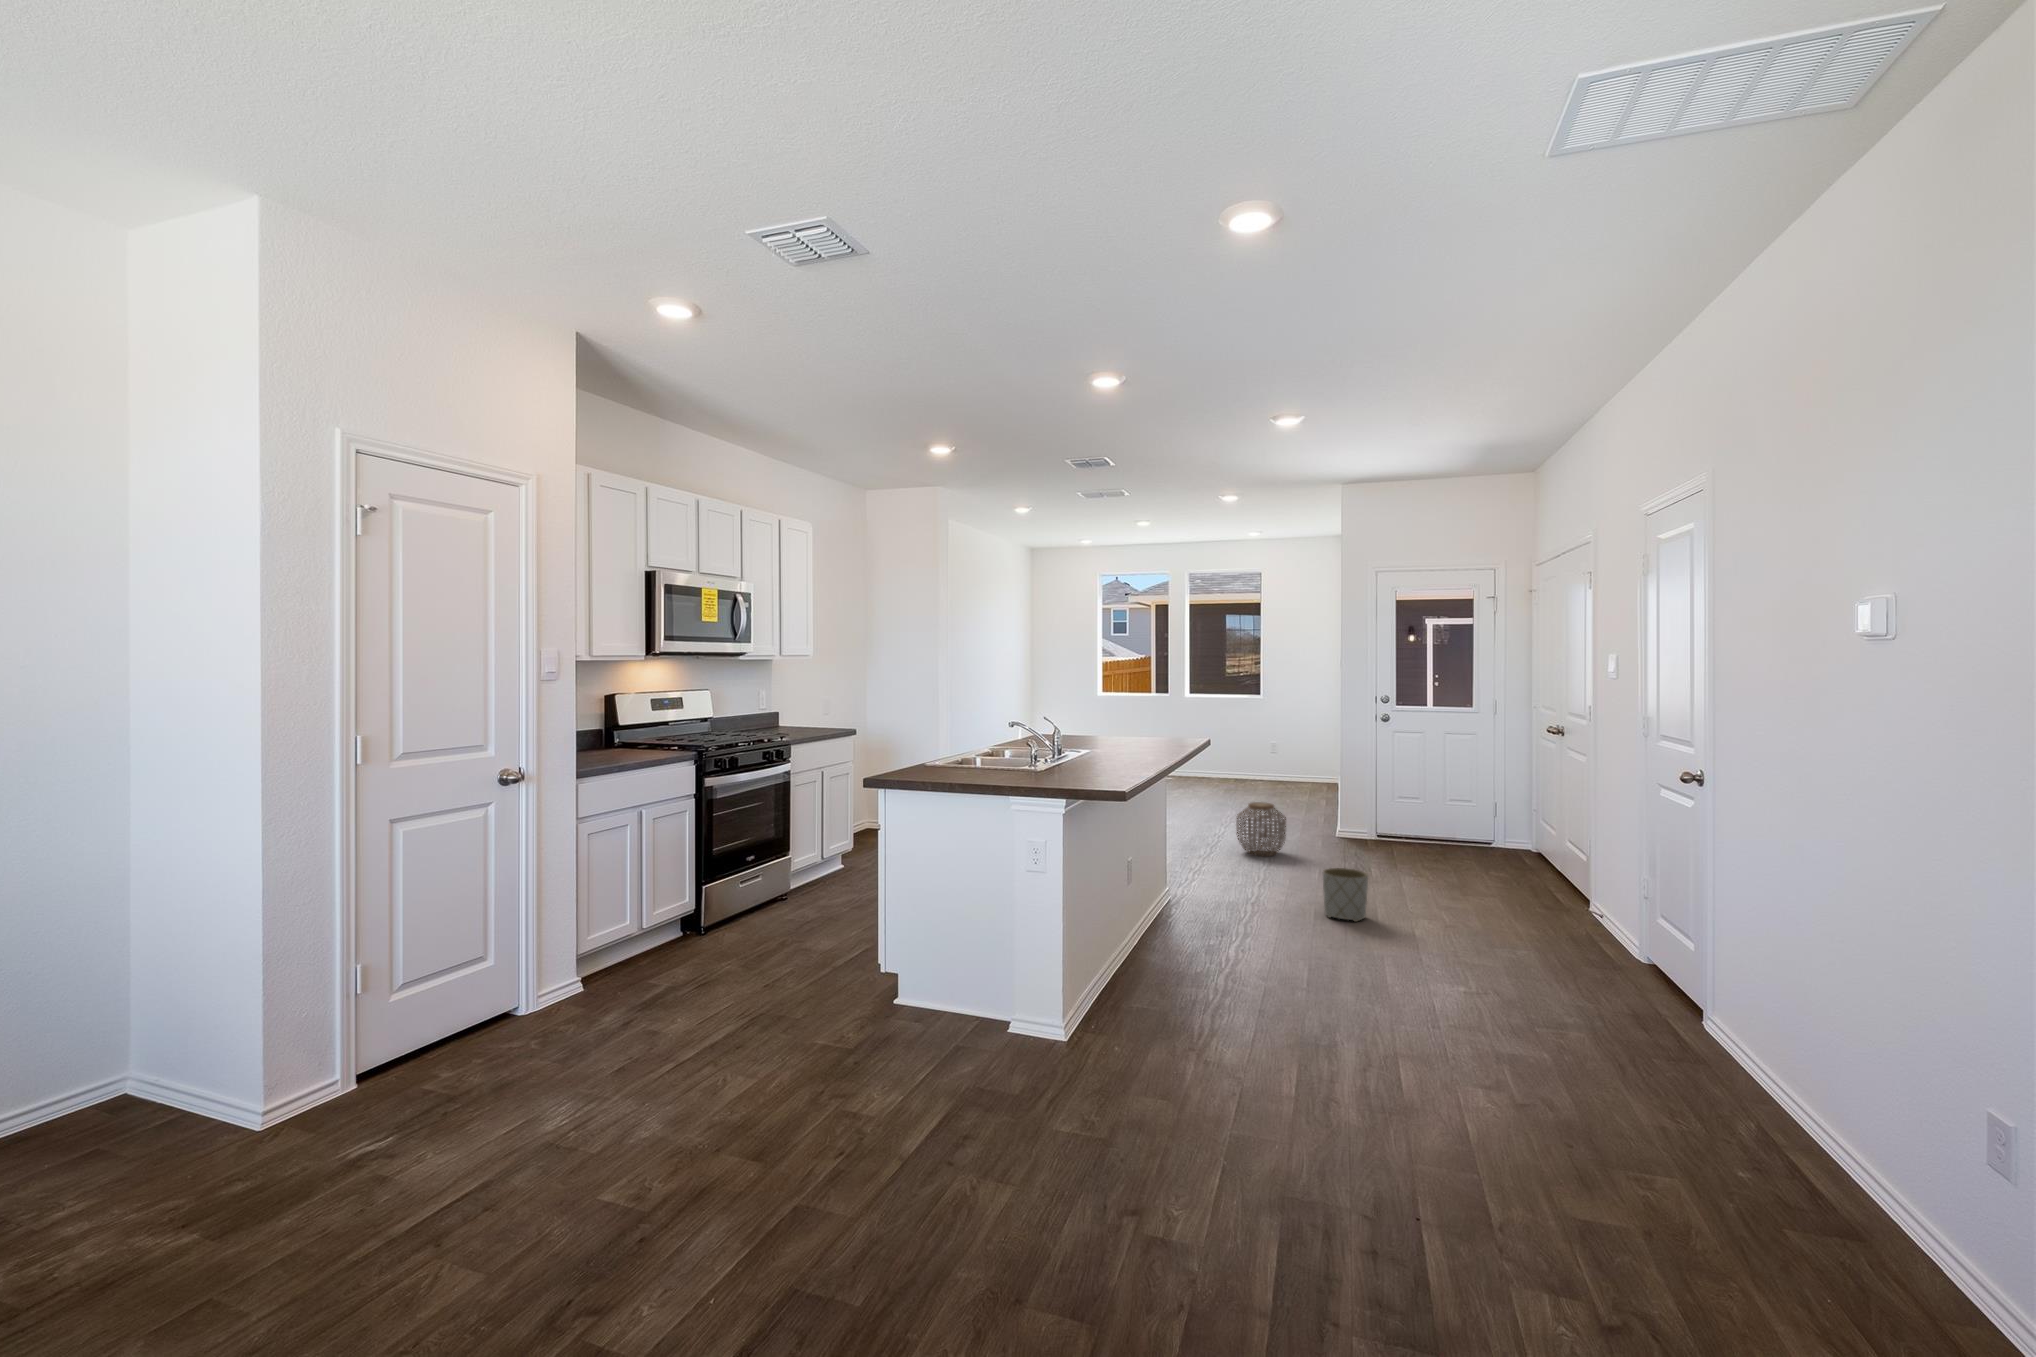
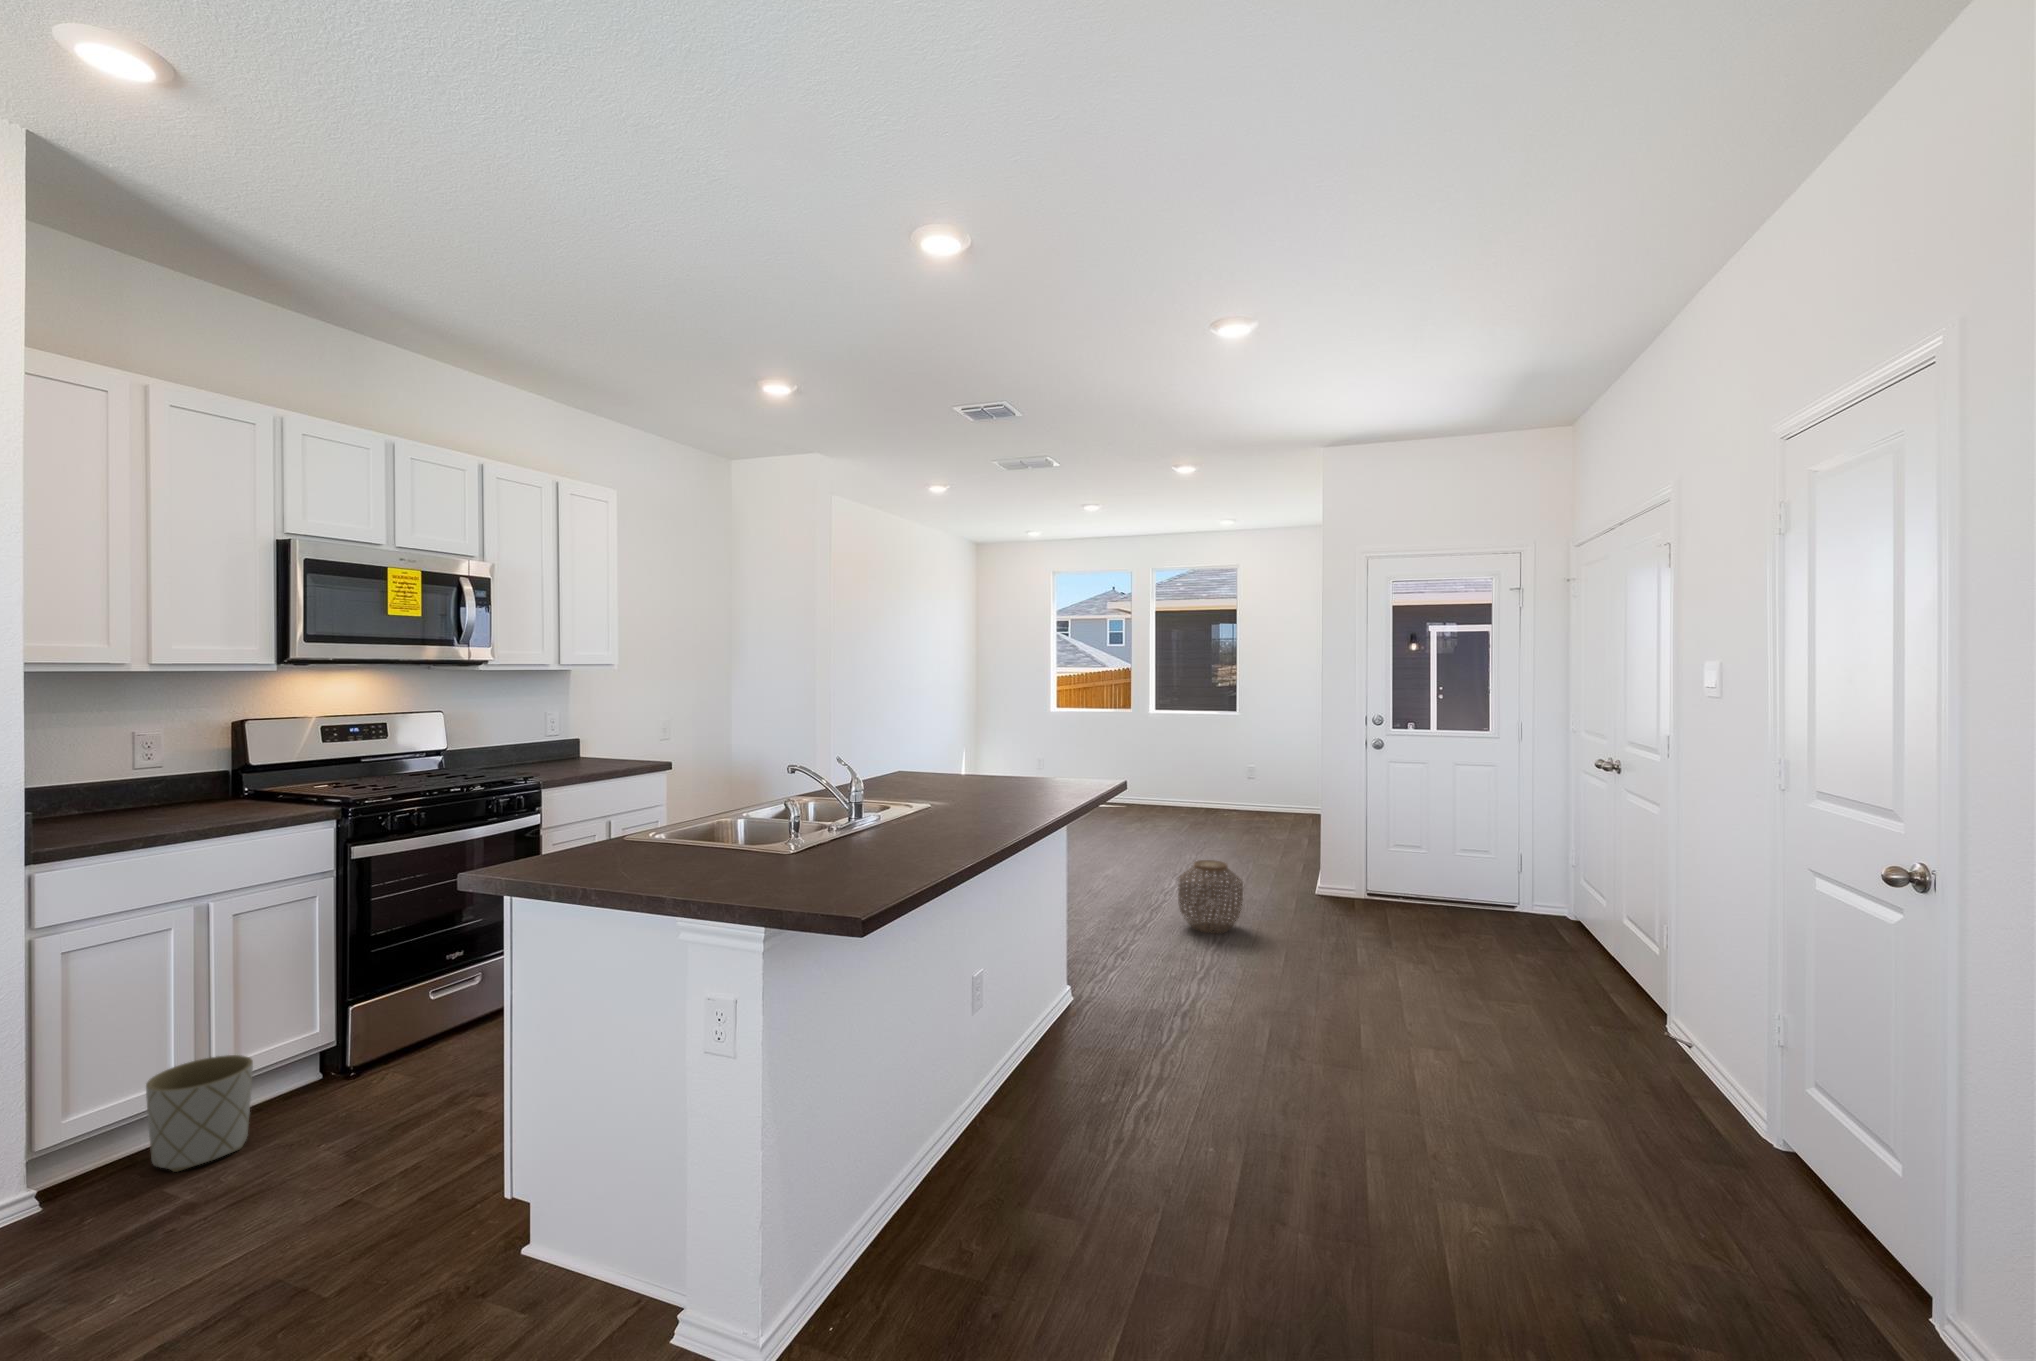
planter: present [1323,868,1368,922] -> present [146,1055,253,1172]

